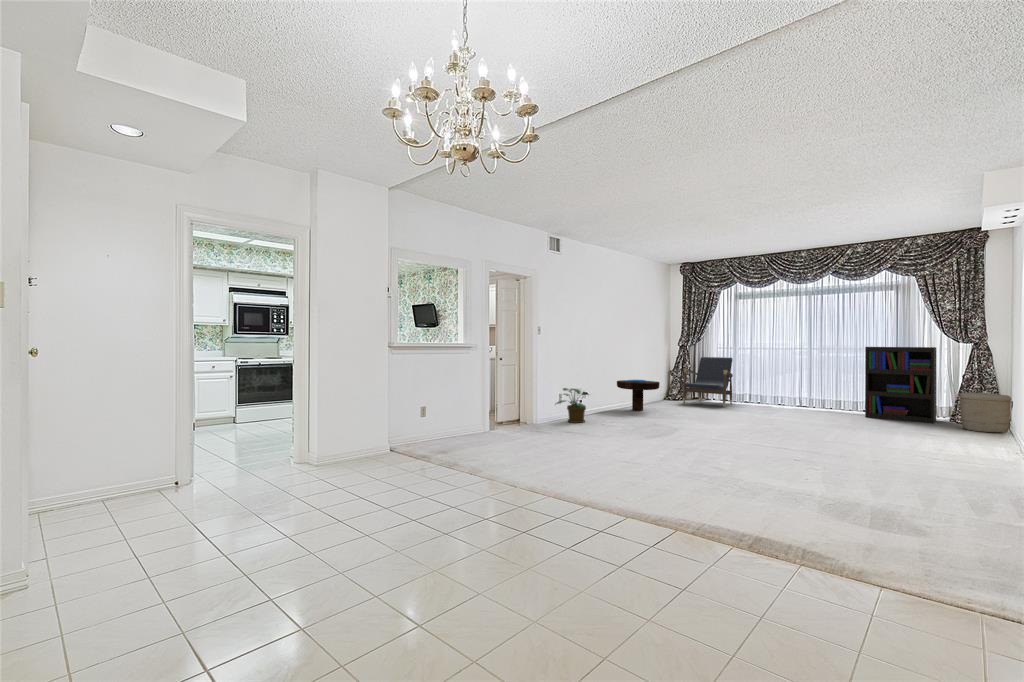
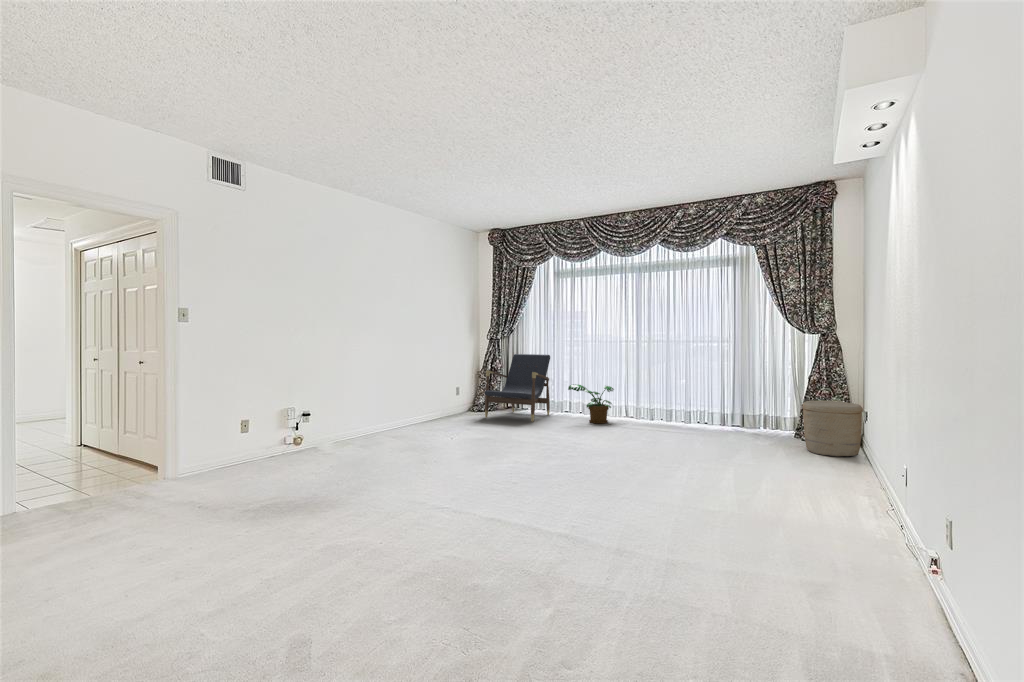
bookshelf: present [865,347,936,423] -> none [697,339,779,441]
side table: present [617,380,660,411] -> none [372,391,432,436]
potted plant: present [555,388,589,423] -> present [568,384,614,423]

